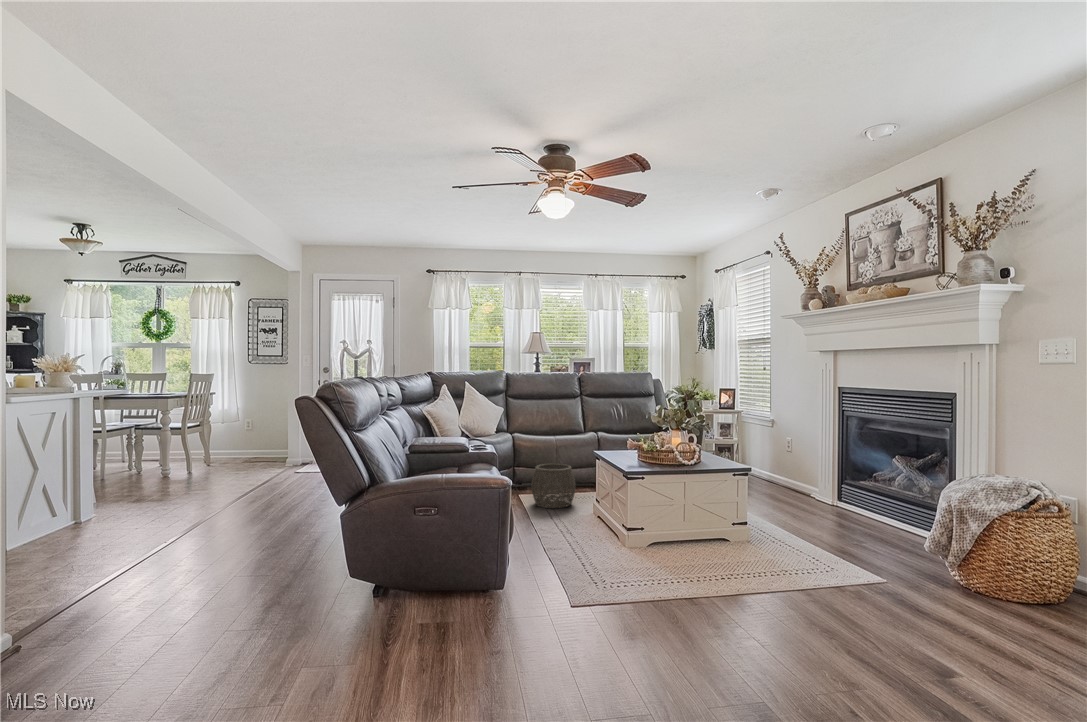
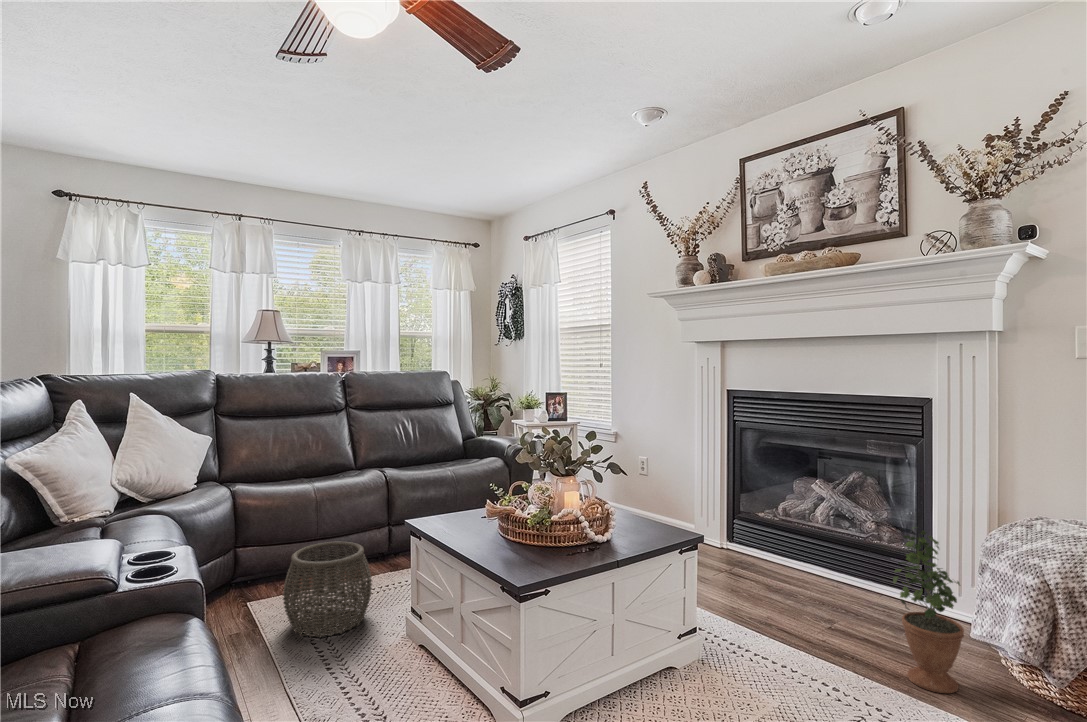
potted plant: none [857,473,904,574] -> present [893,530,964,693]

